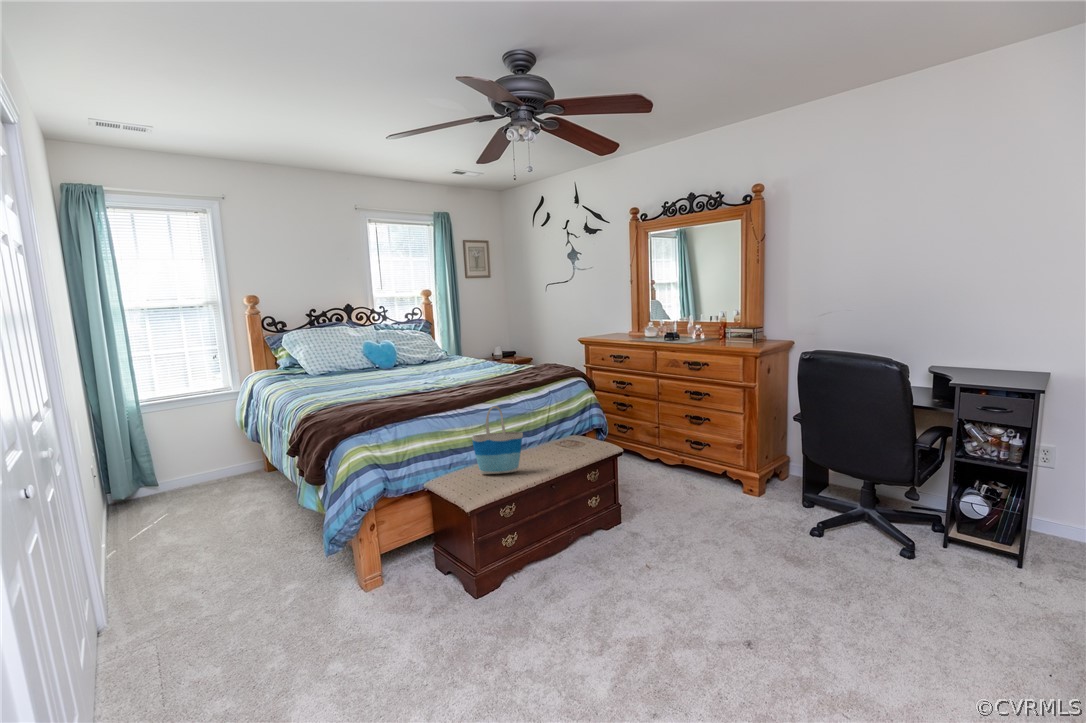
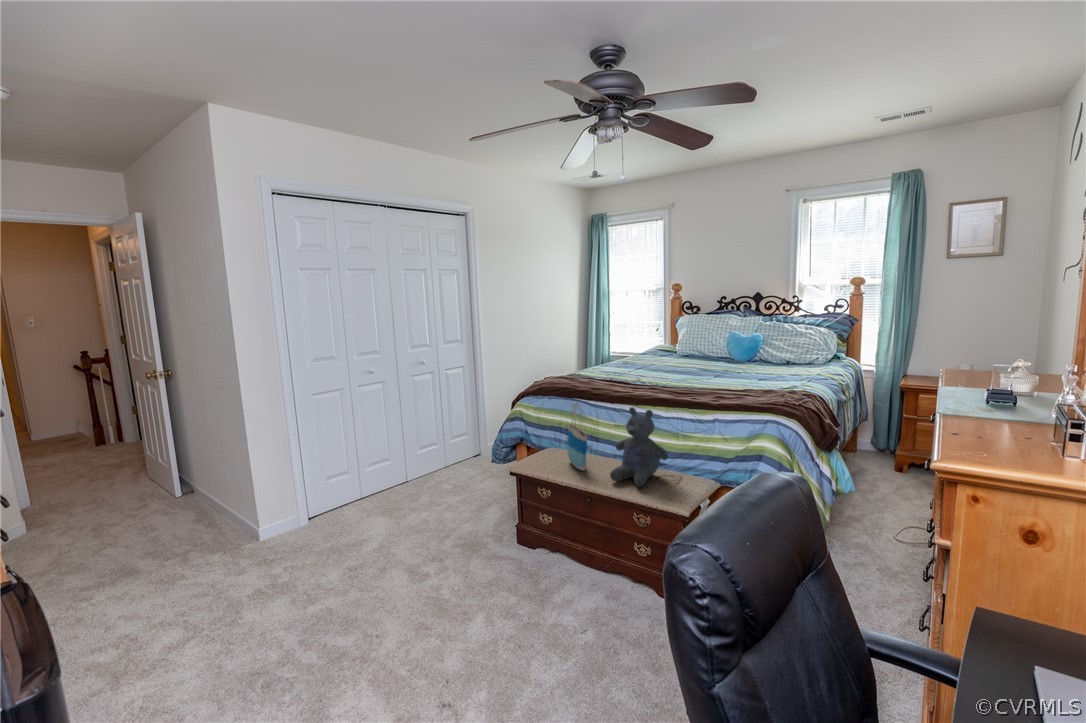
stuffed bear: none [523,391,576,461] -> present [610,407,668,487]

